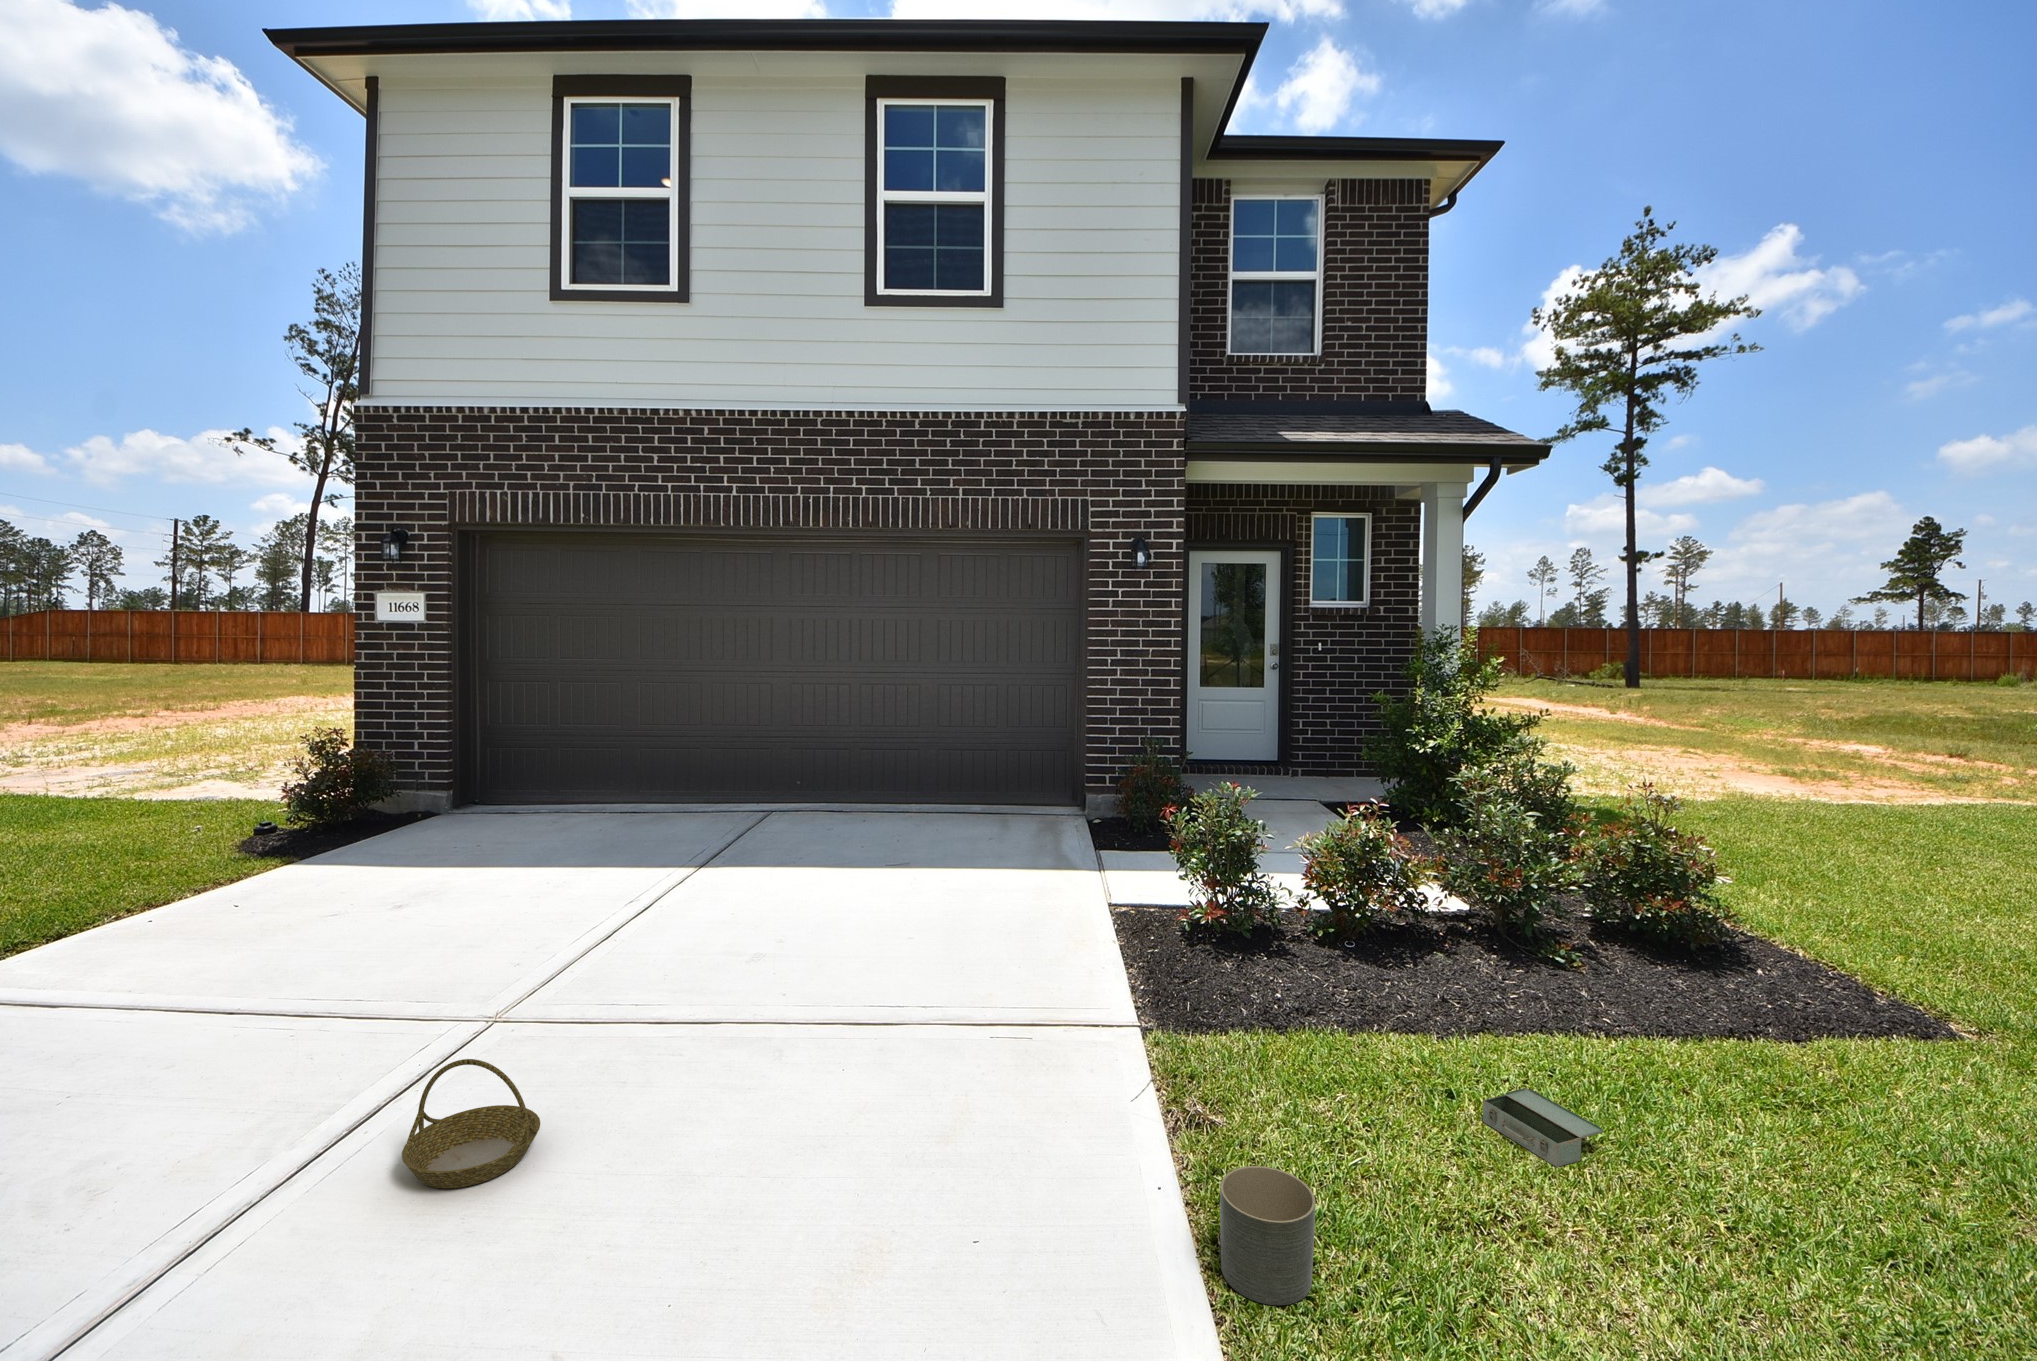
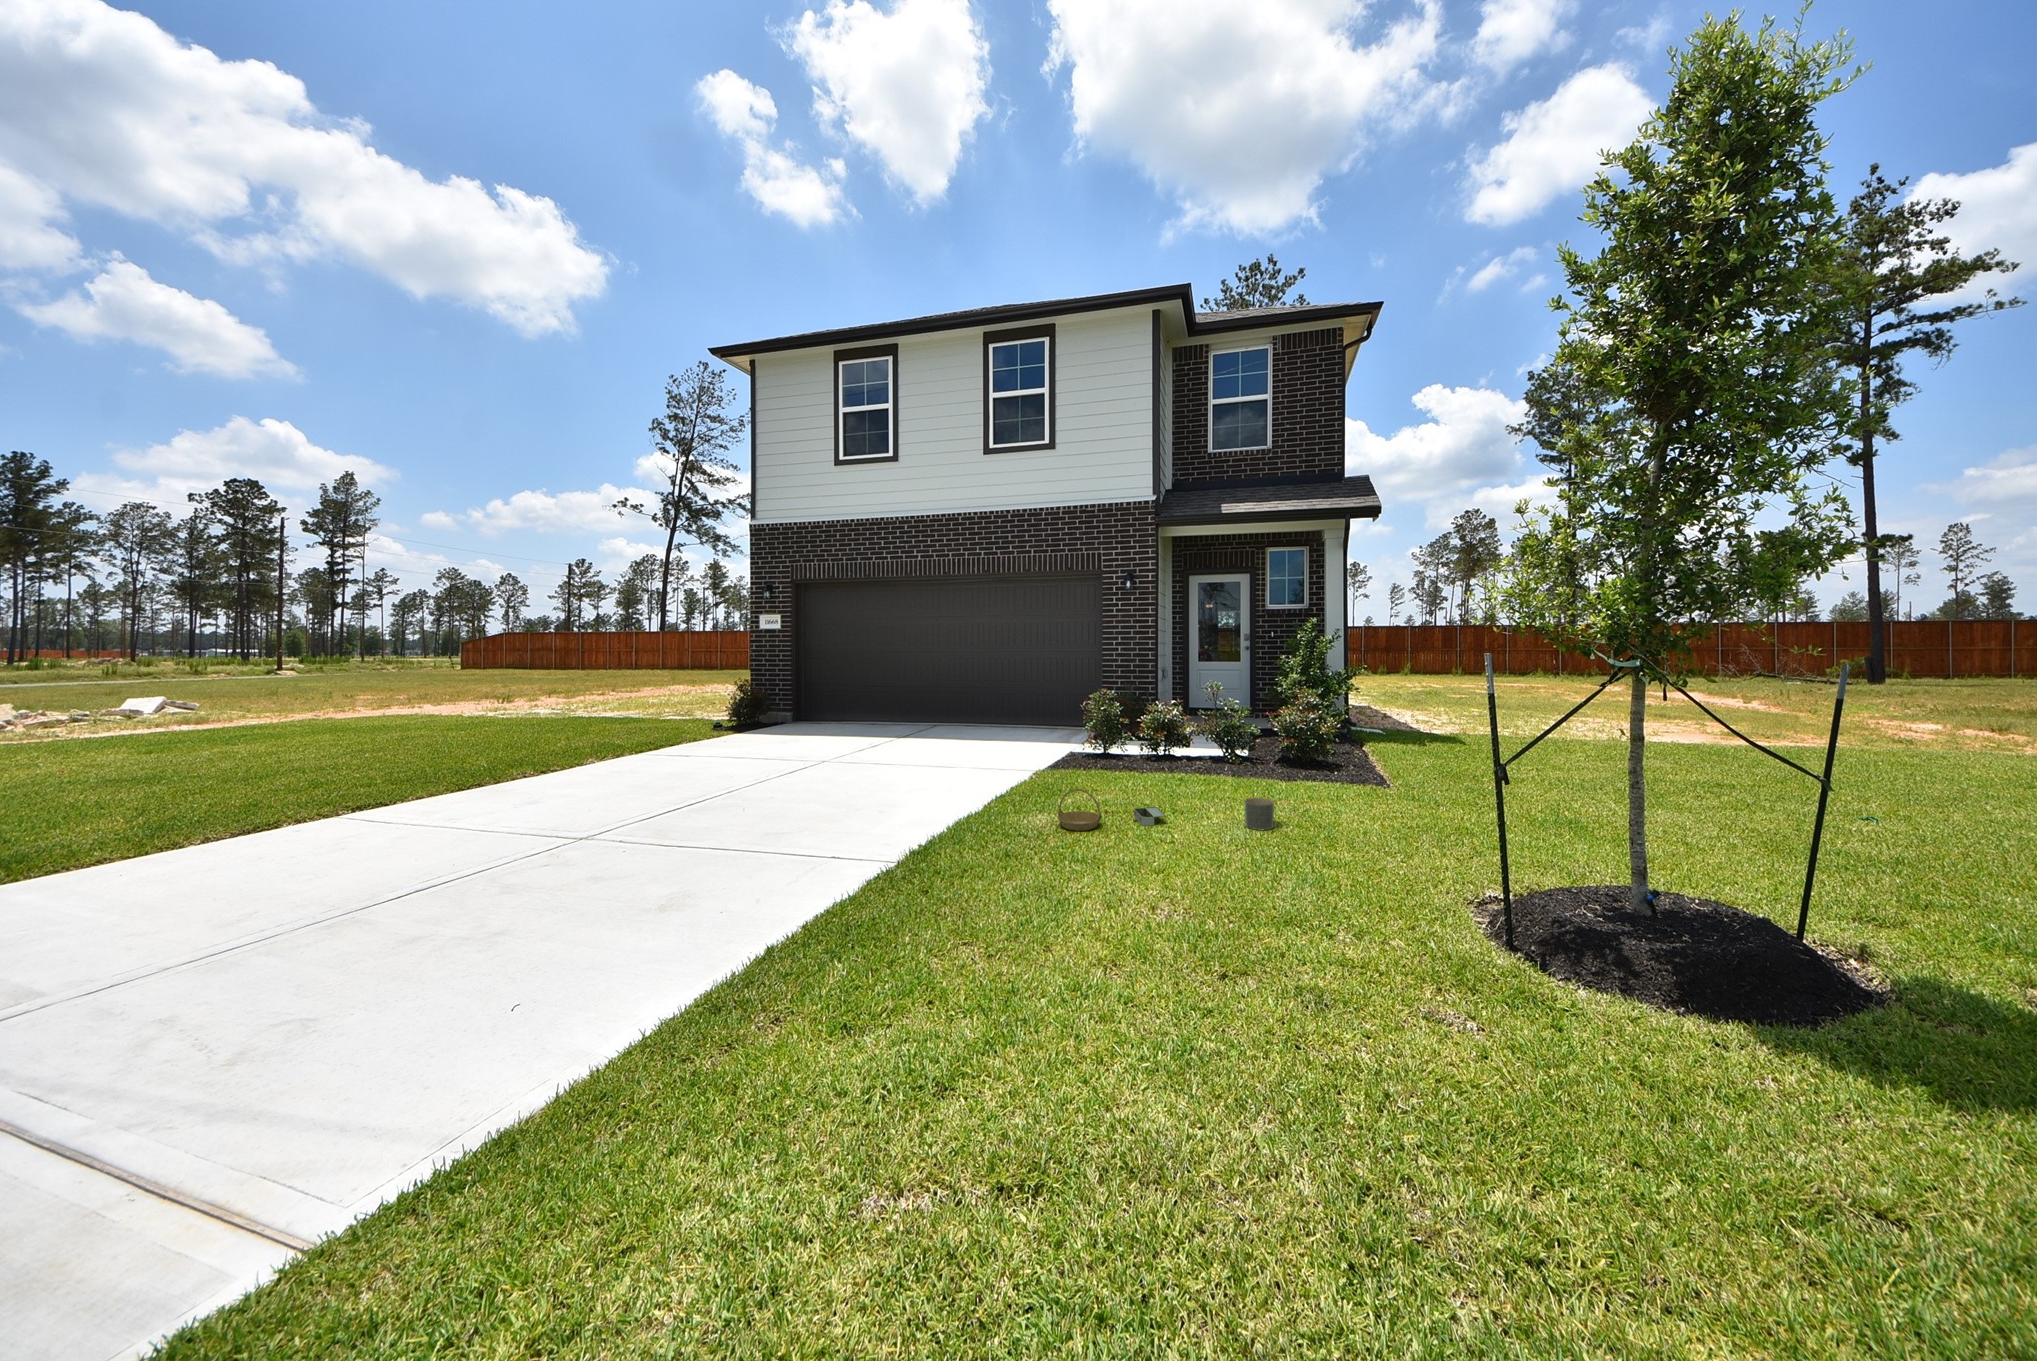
basket: present [402,1059,540,1188] -> present [1058,789,1102,831]
planter: present [1220,1166,1315,1305] -> present [1244,797,1274,830]

